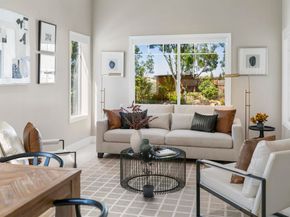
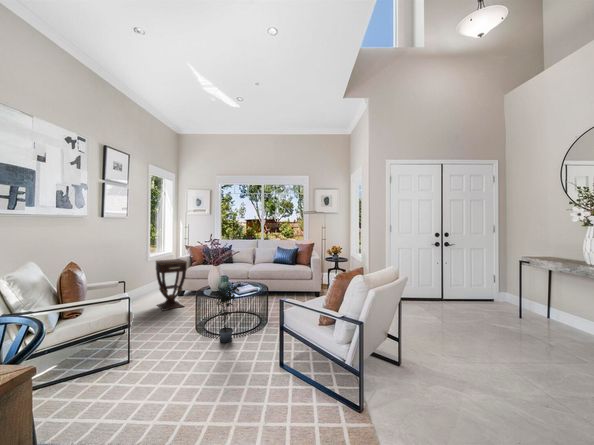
side table: none [83,123,110,169] -> present [156,259,187,311]

